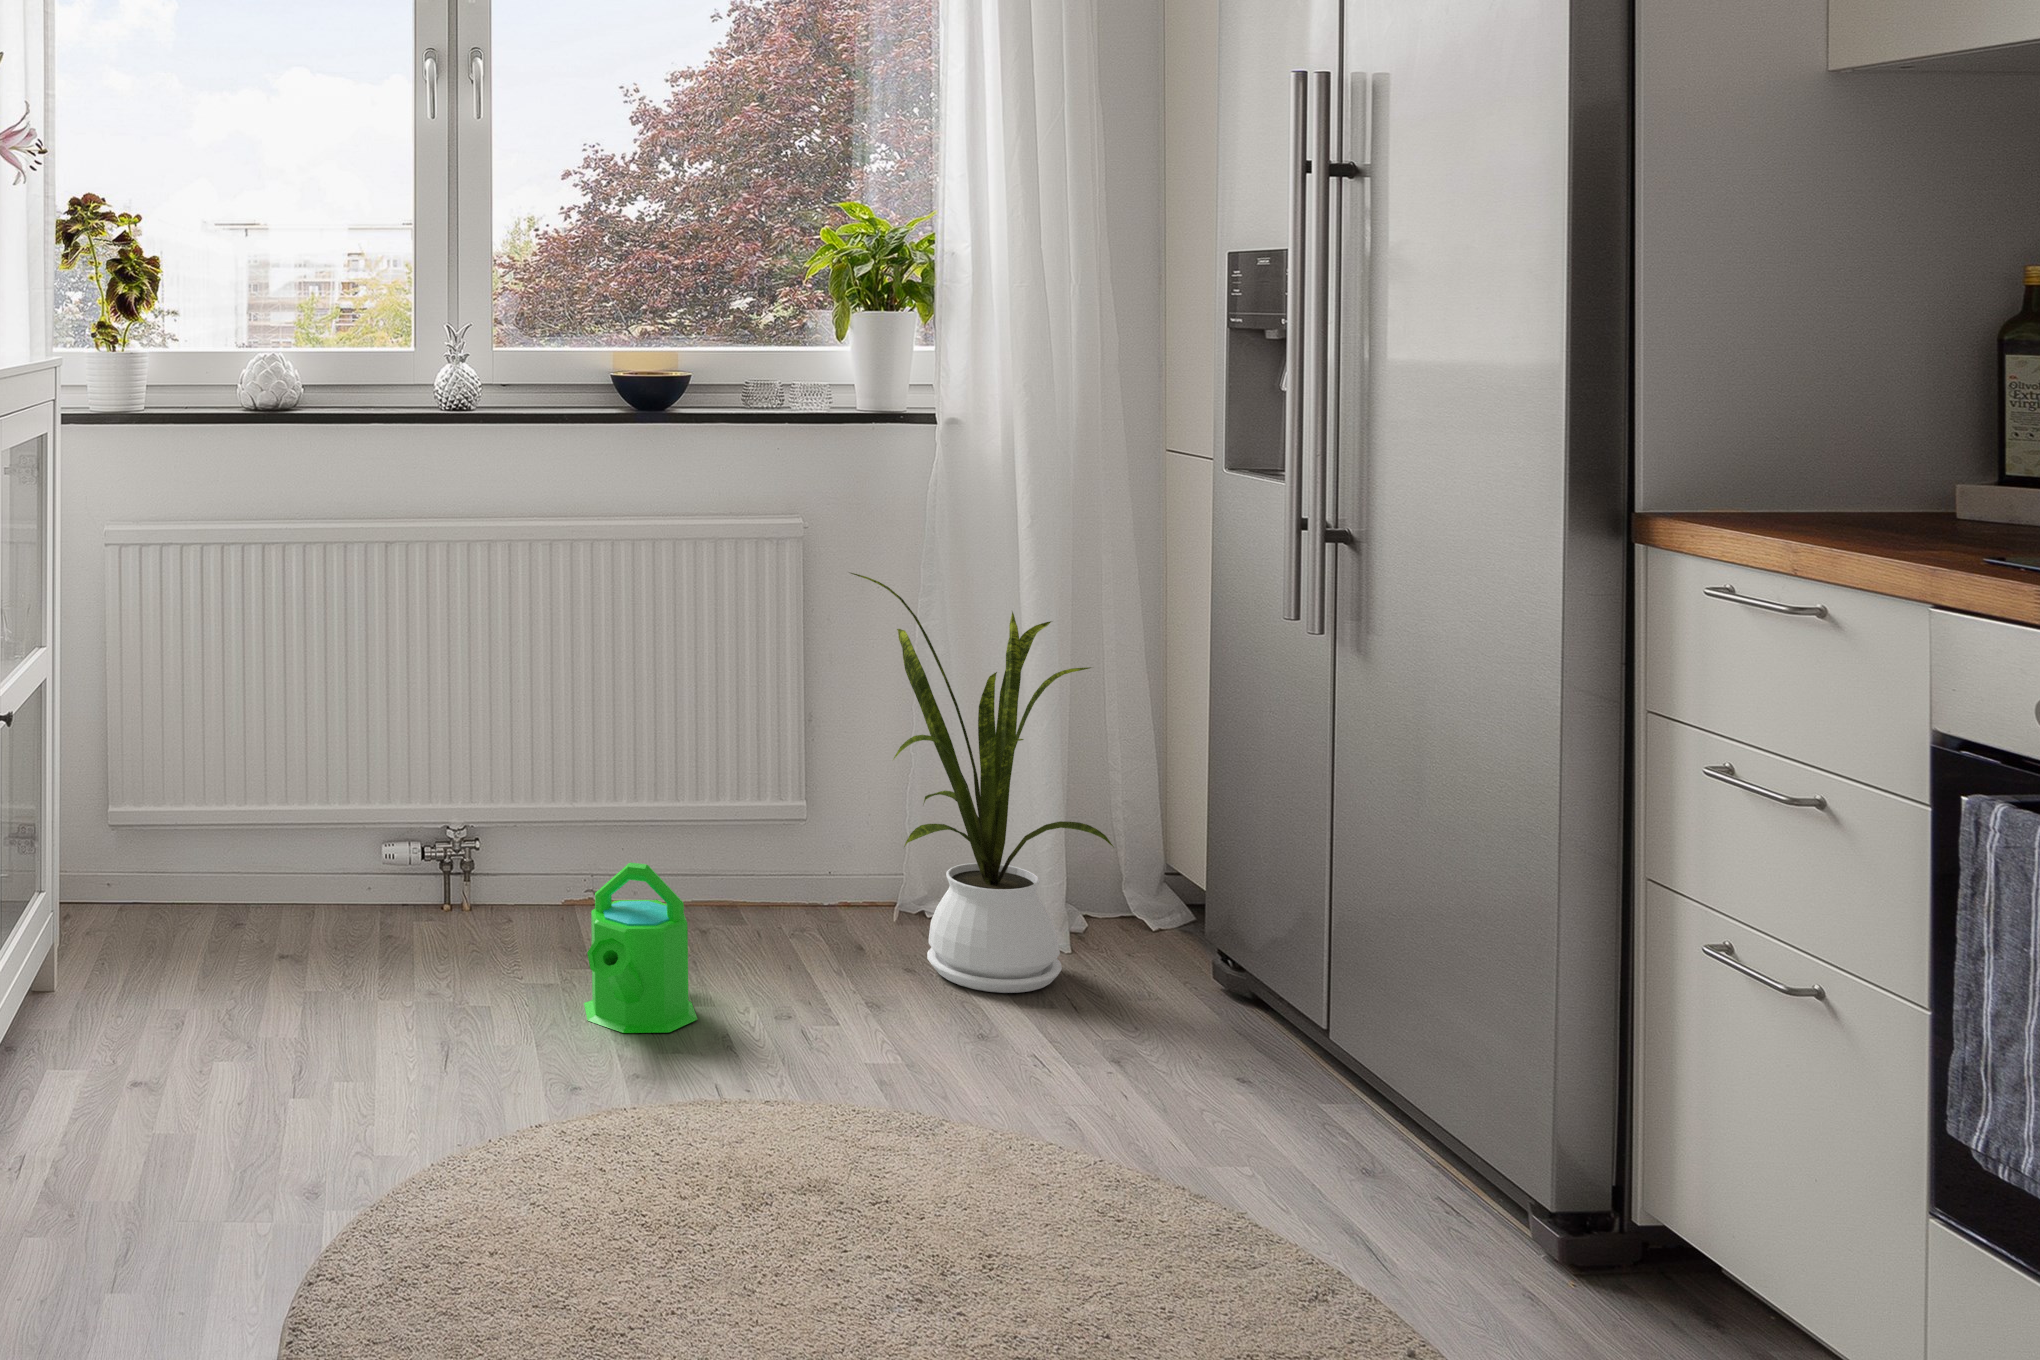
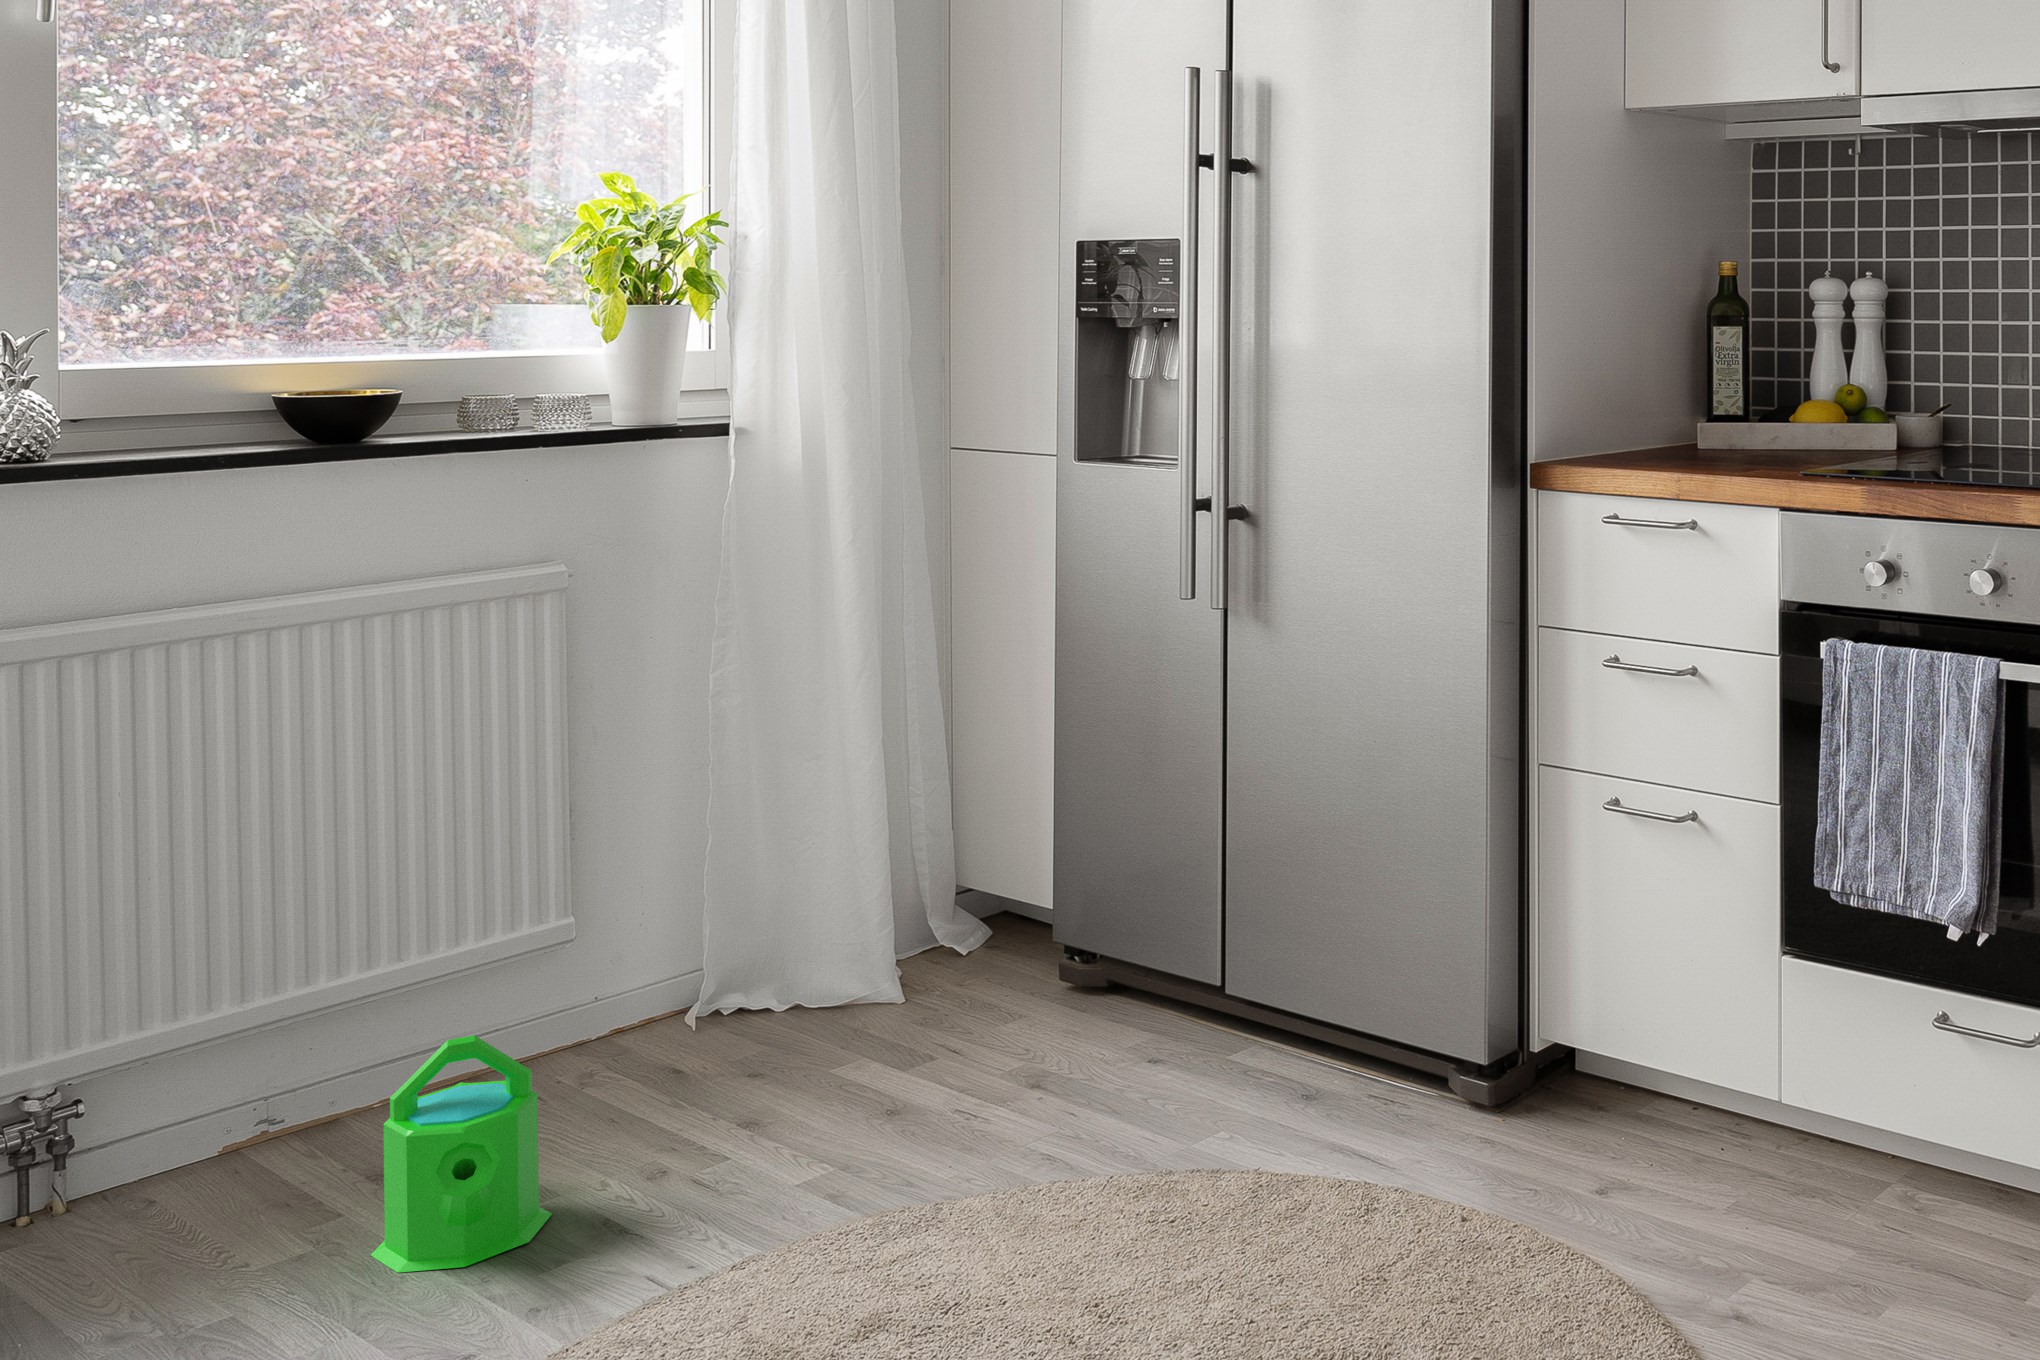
house plant: present [851,573,1114,993] -> none [657,618,978,1068]

